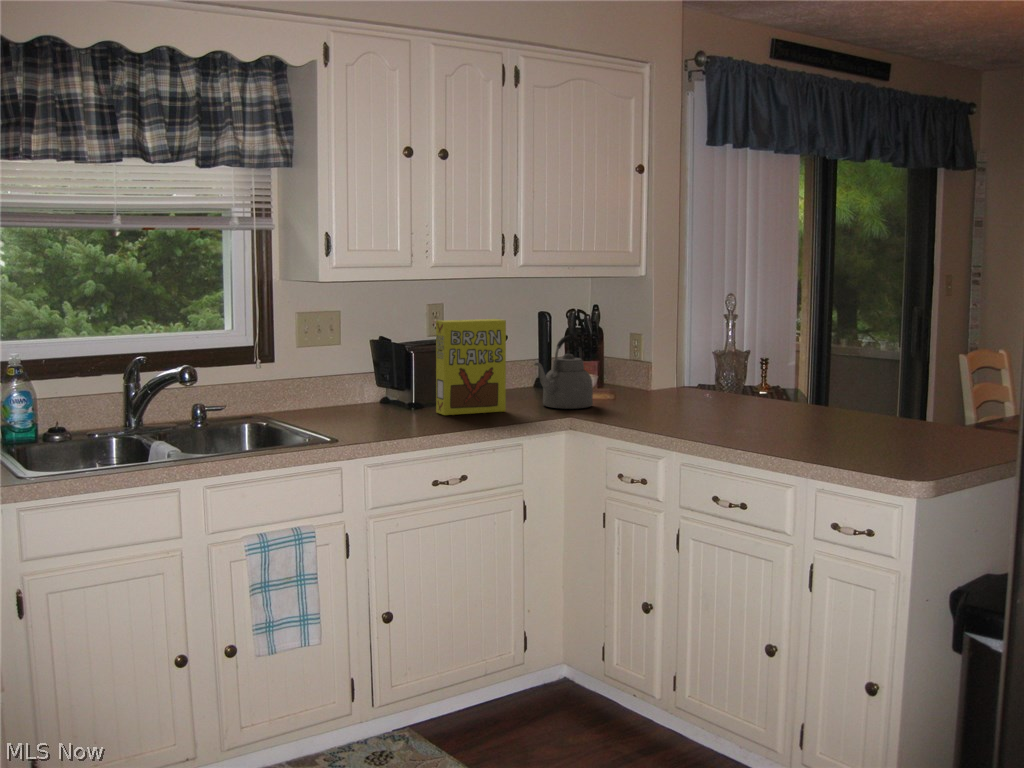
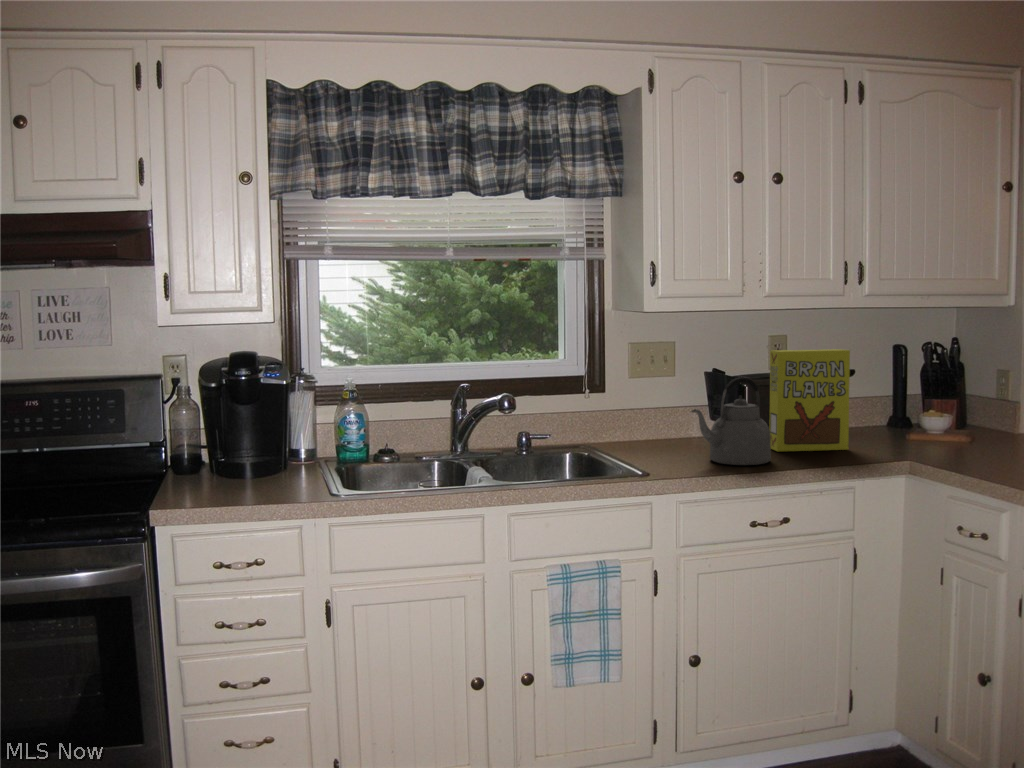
kettle: present [534,336,593,409] -> present [691,377,771,465]

